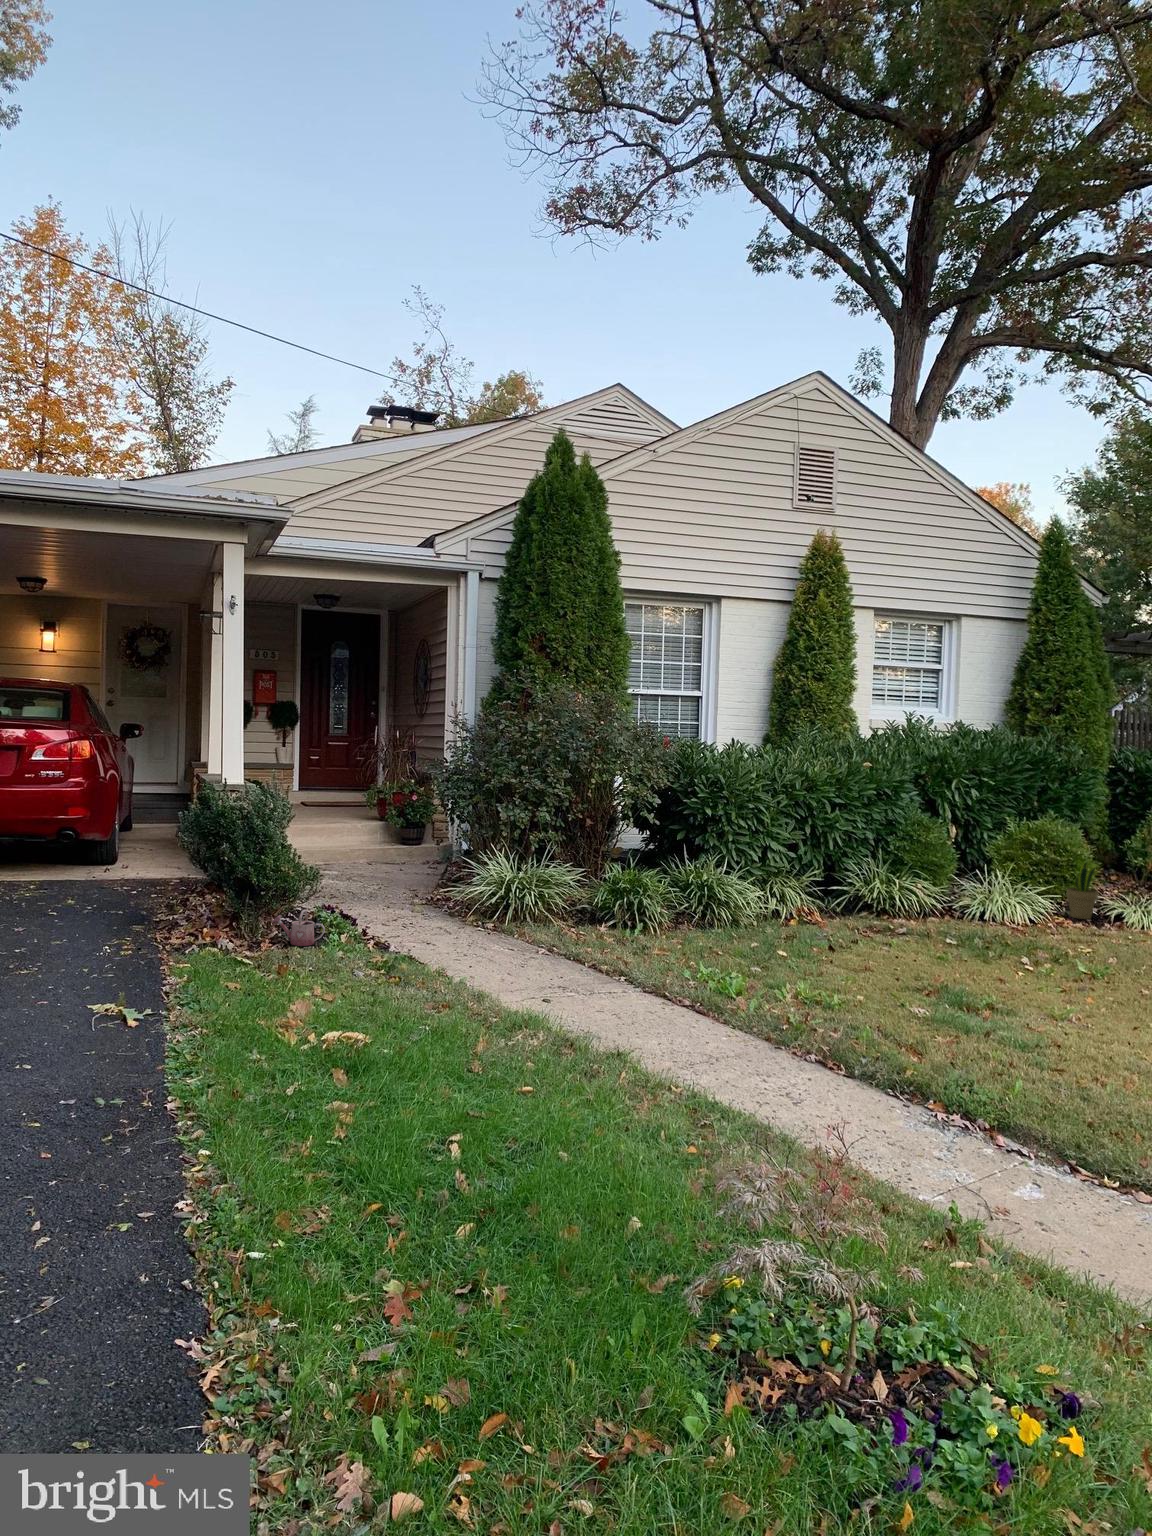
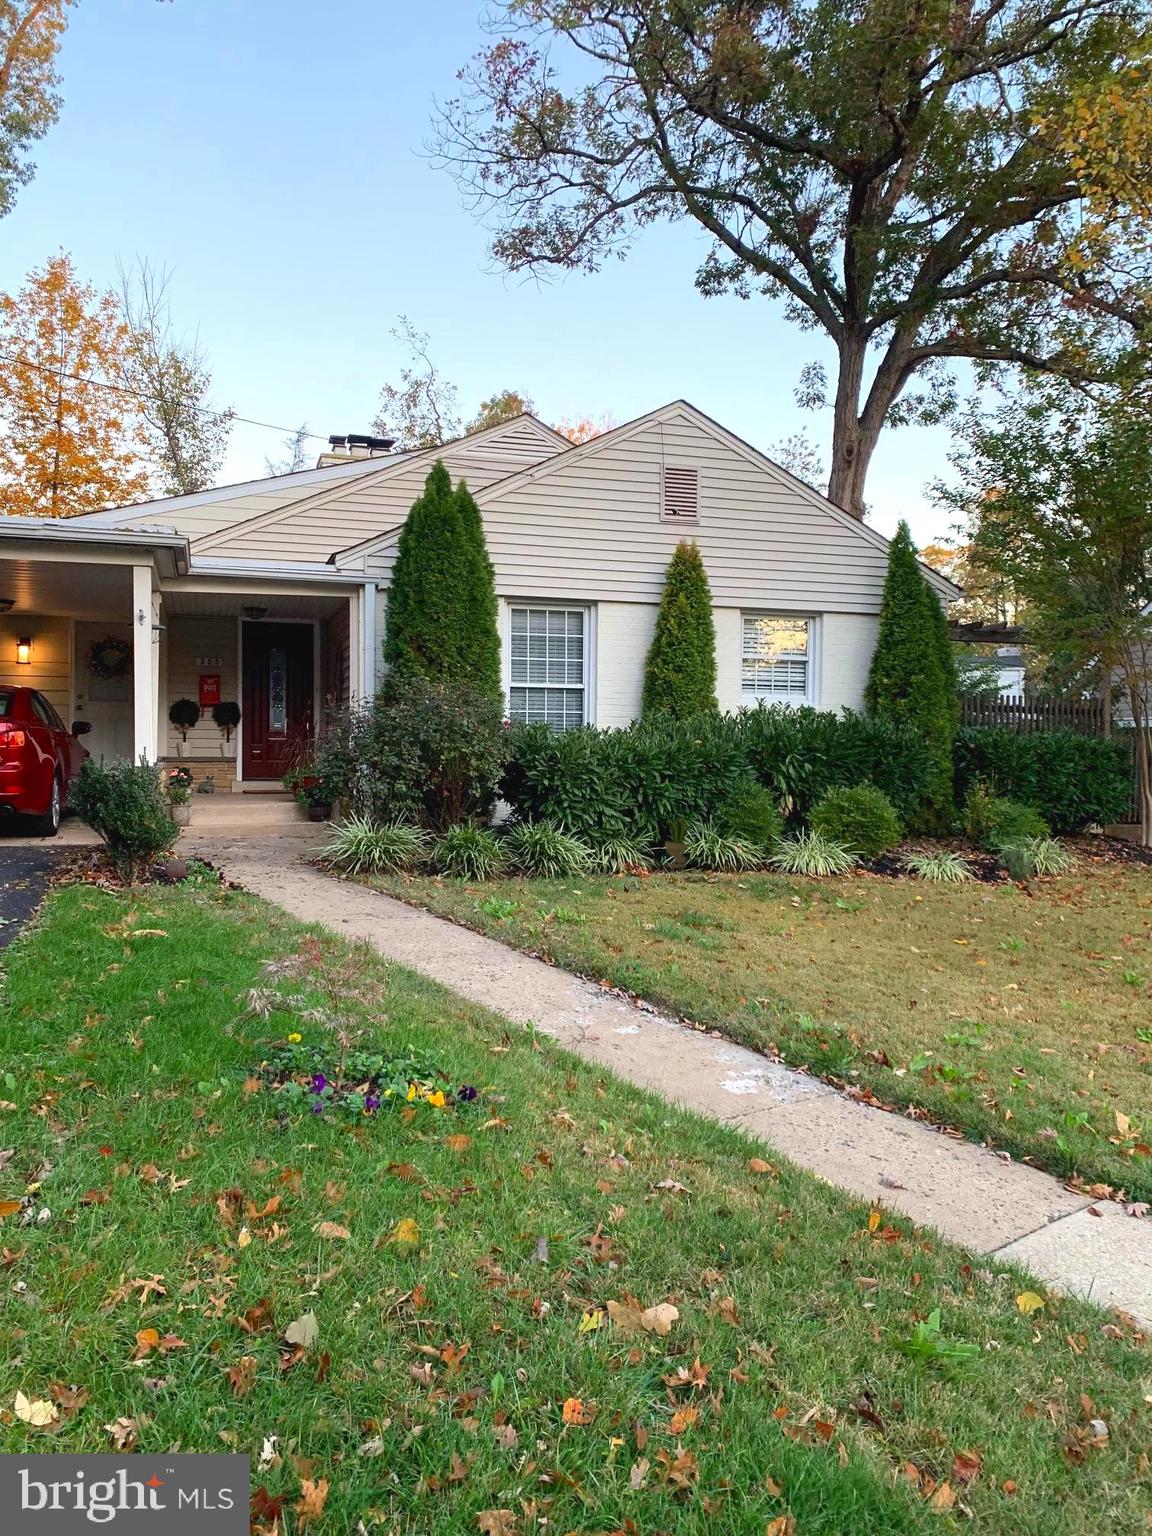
potted plant: present [1067,863,1100,919] -> present [665,818,690,868]

